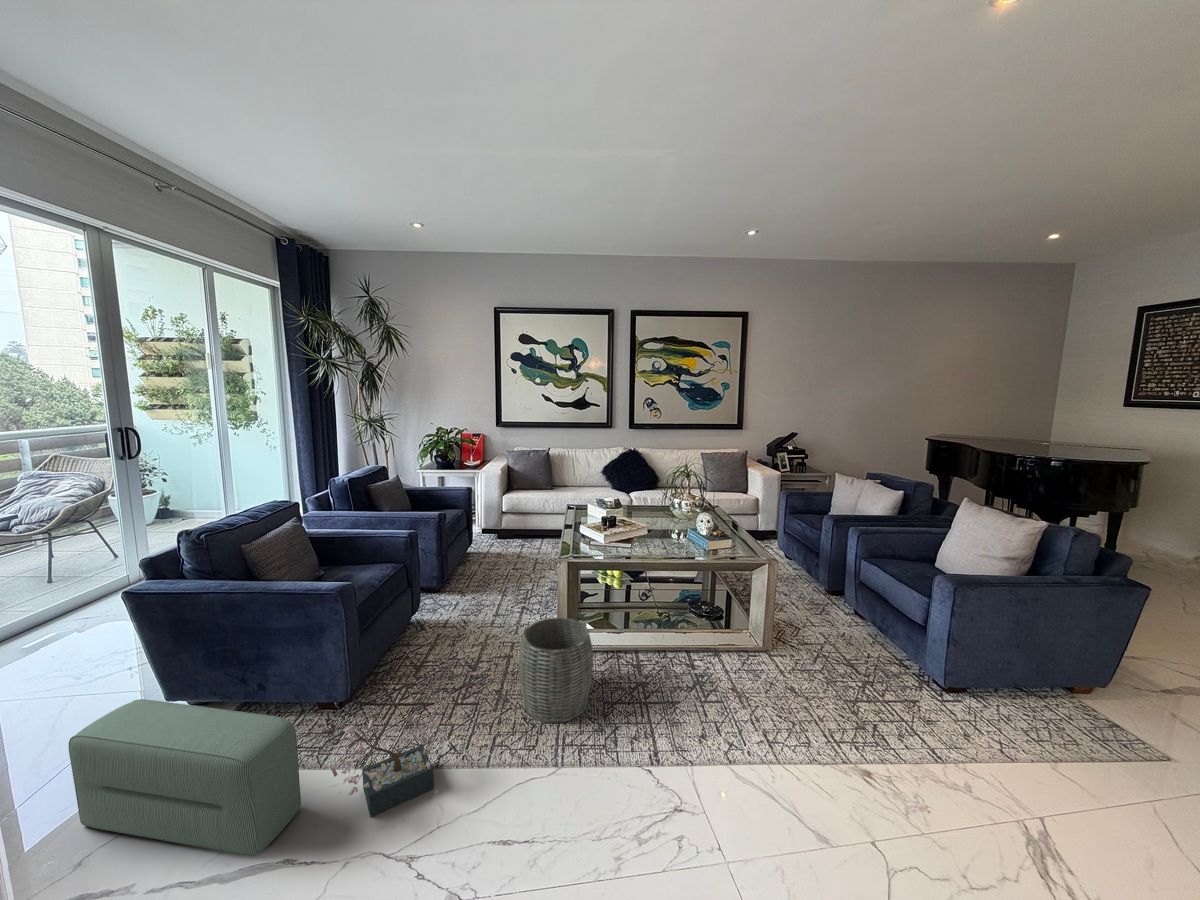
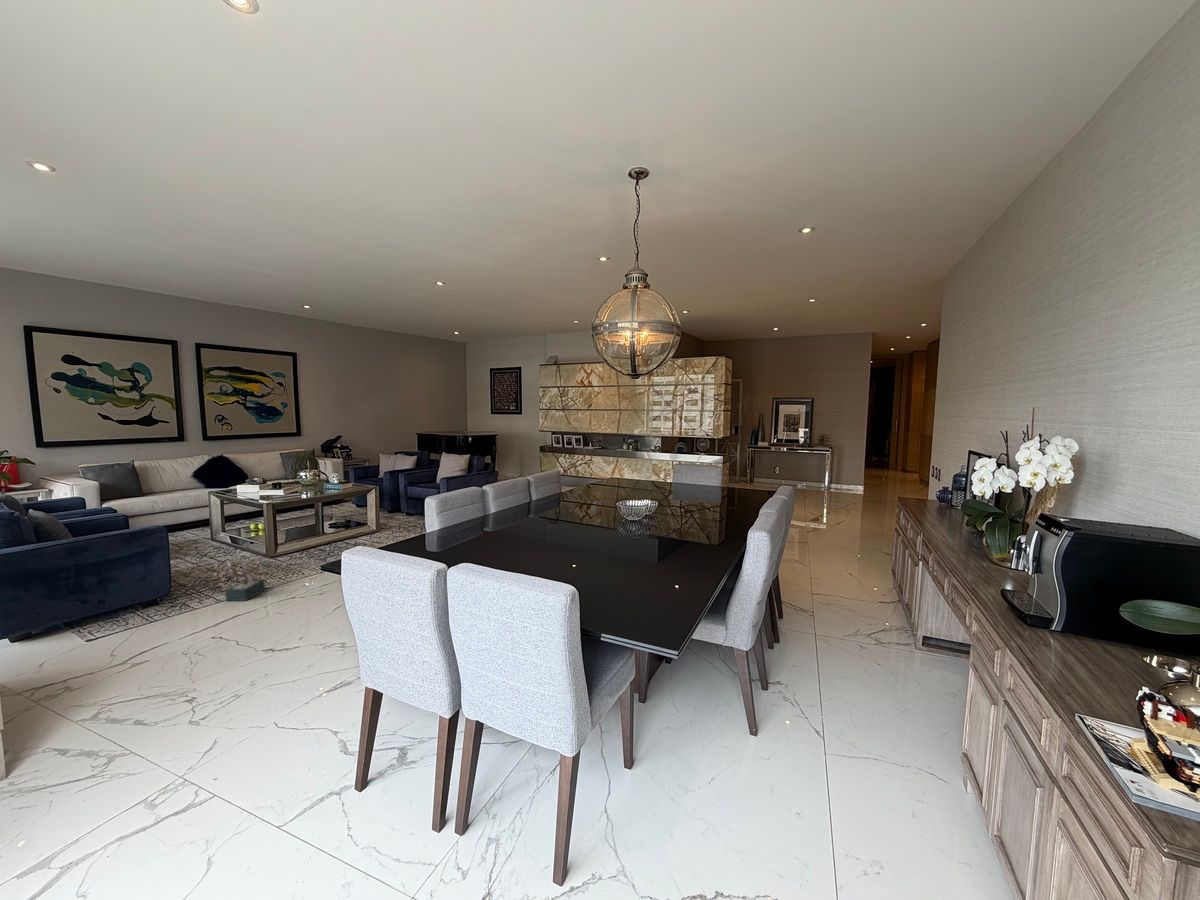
woven basket: present [519,618,593,723] -> none [264,524,310,570]
pouf: present [69,699,301,856] -> none [49,566,207,657]

